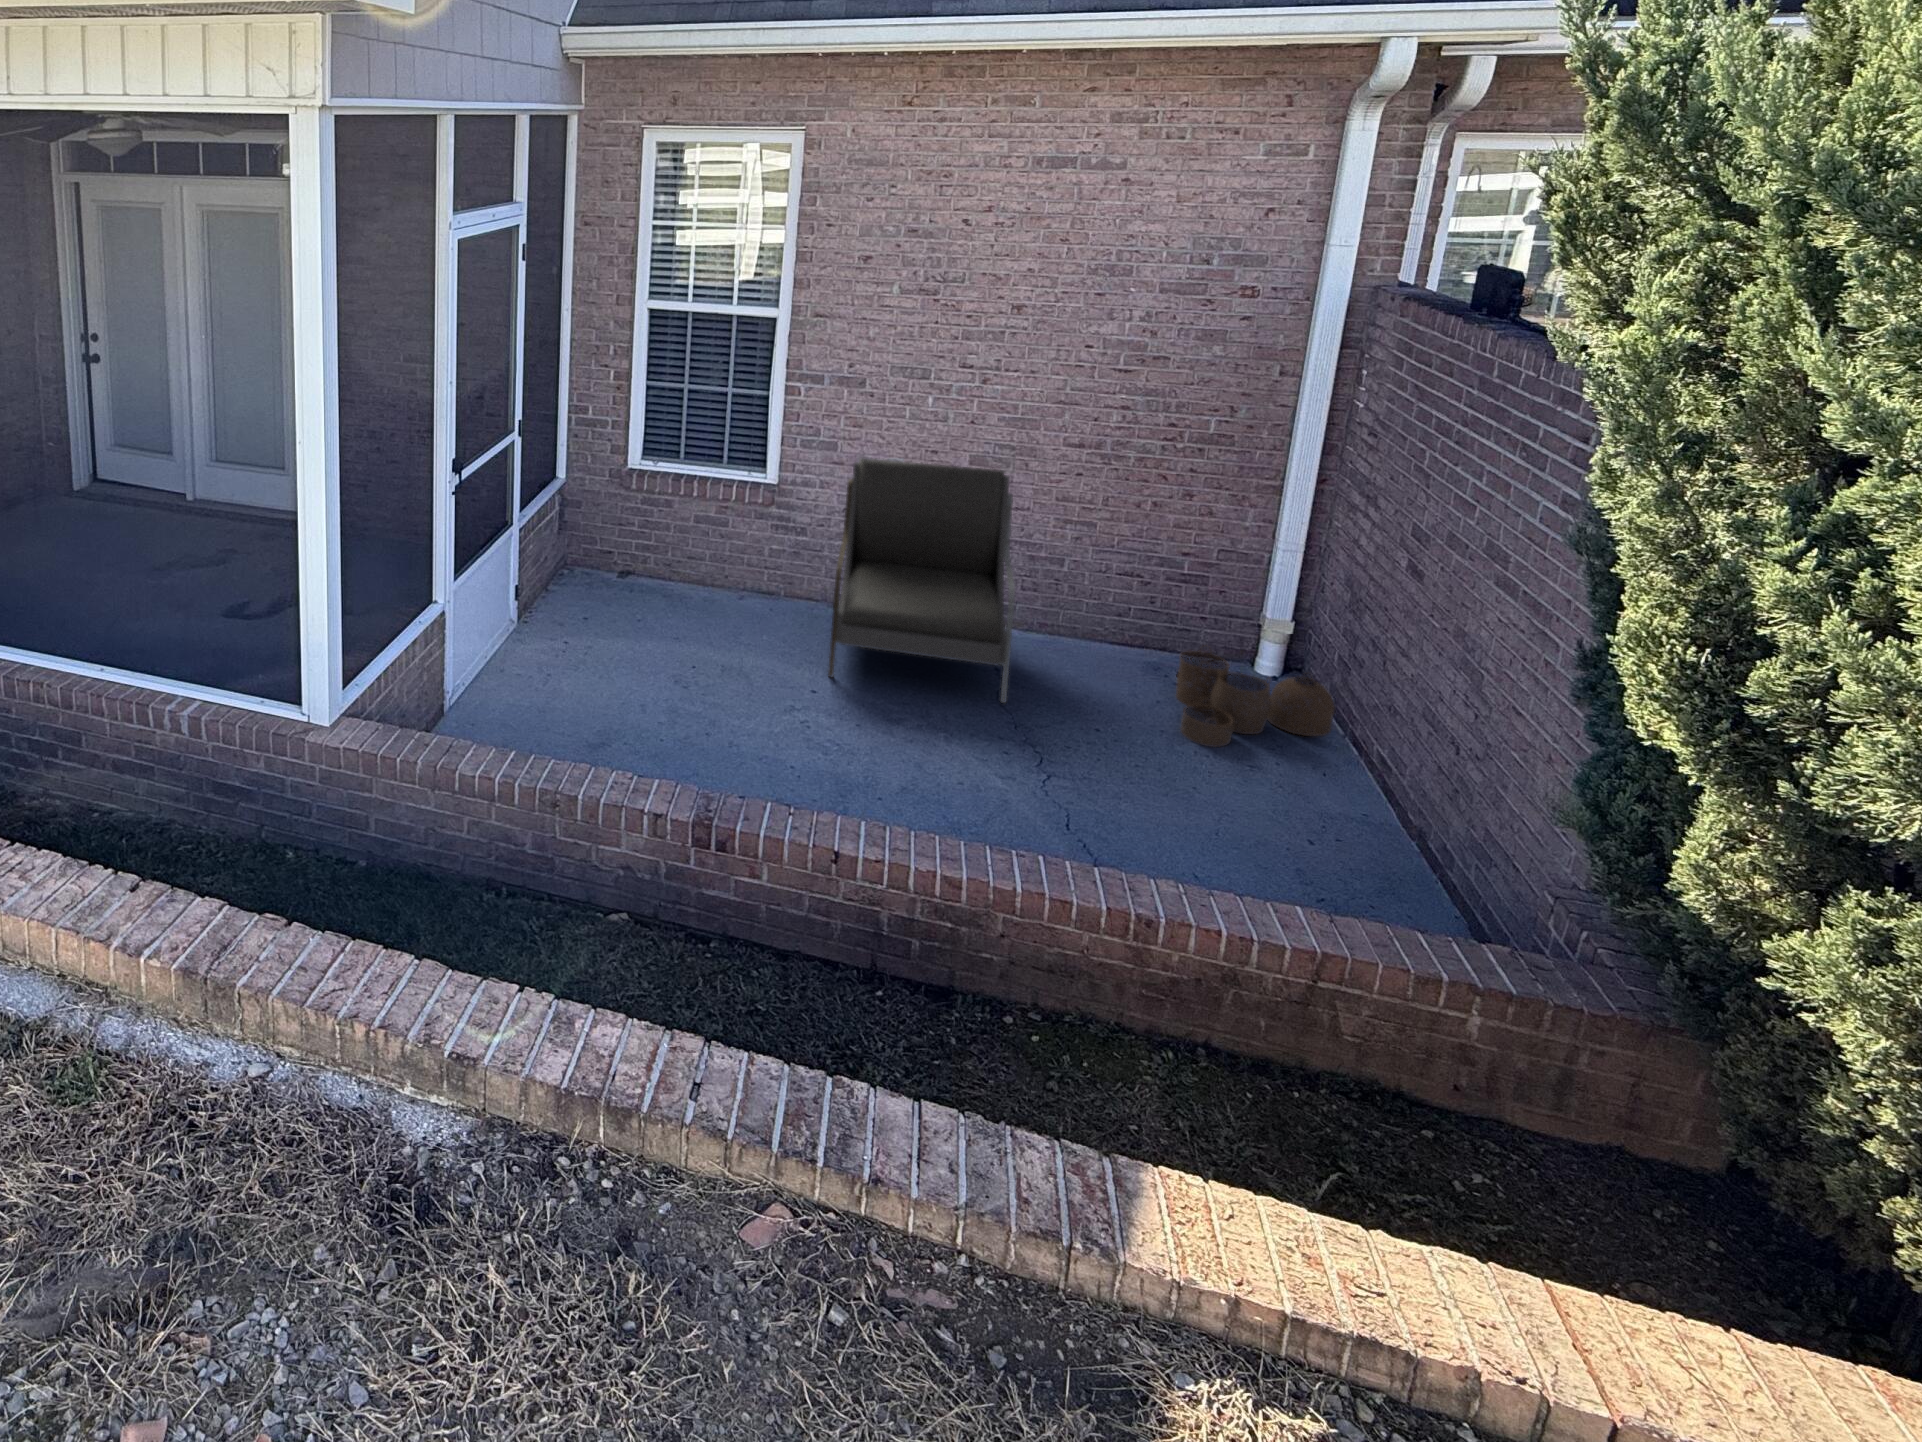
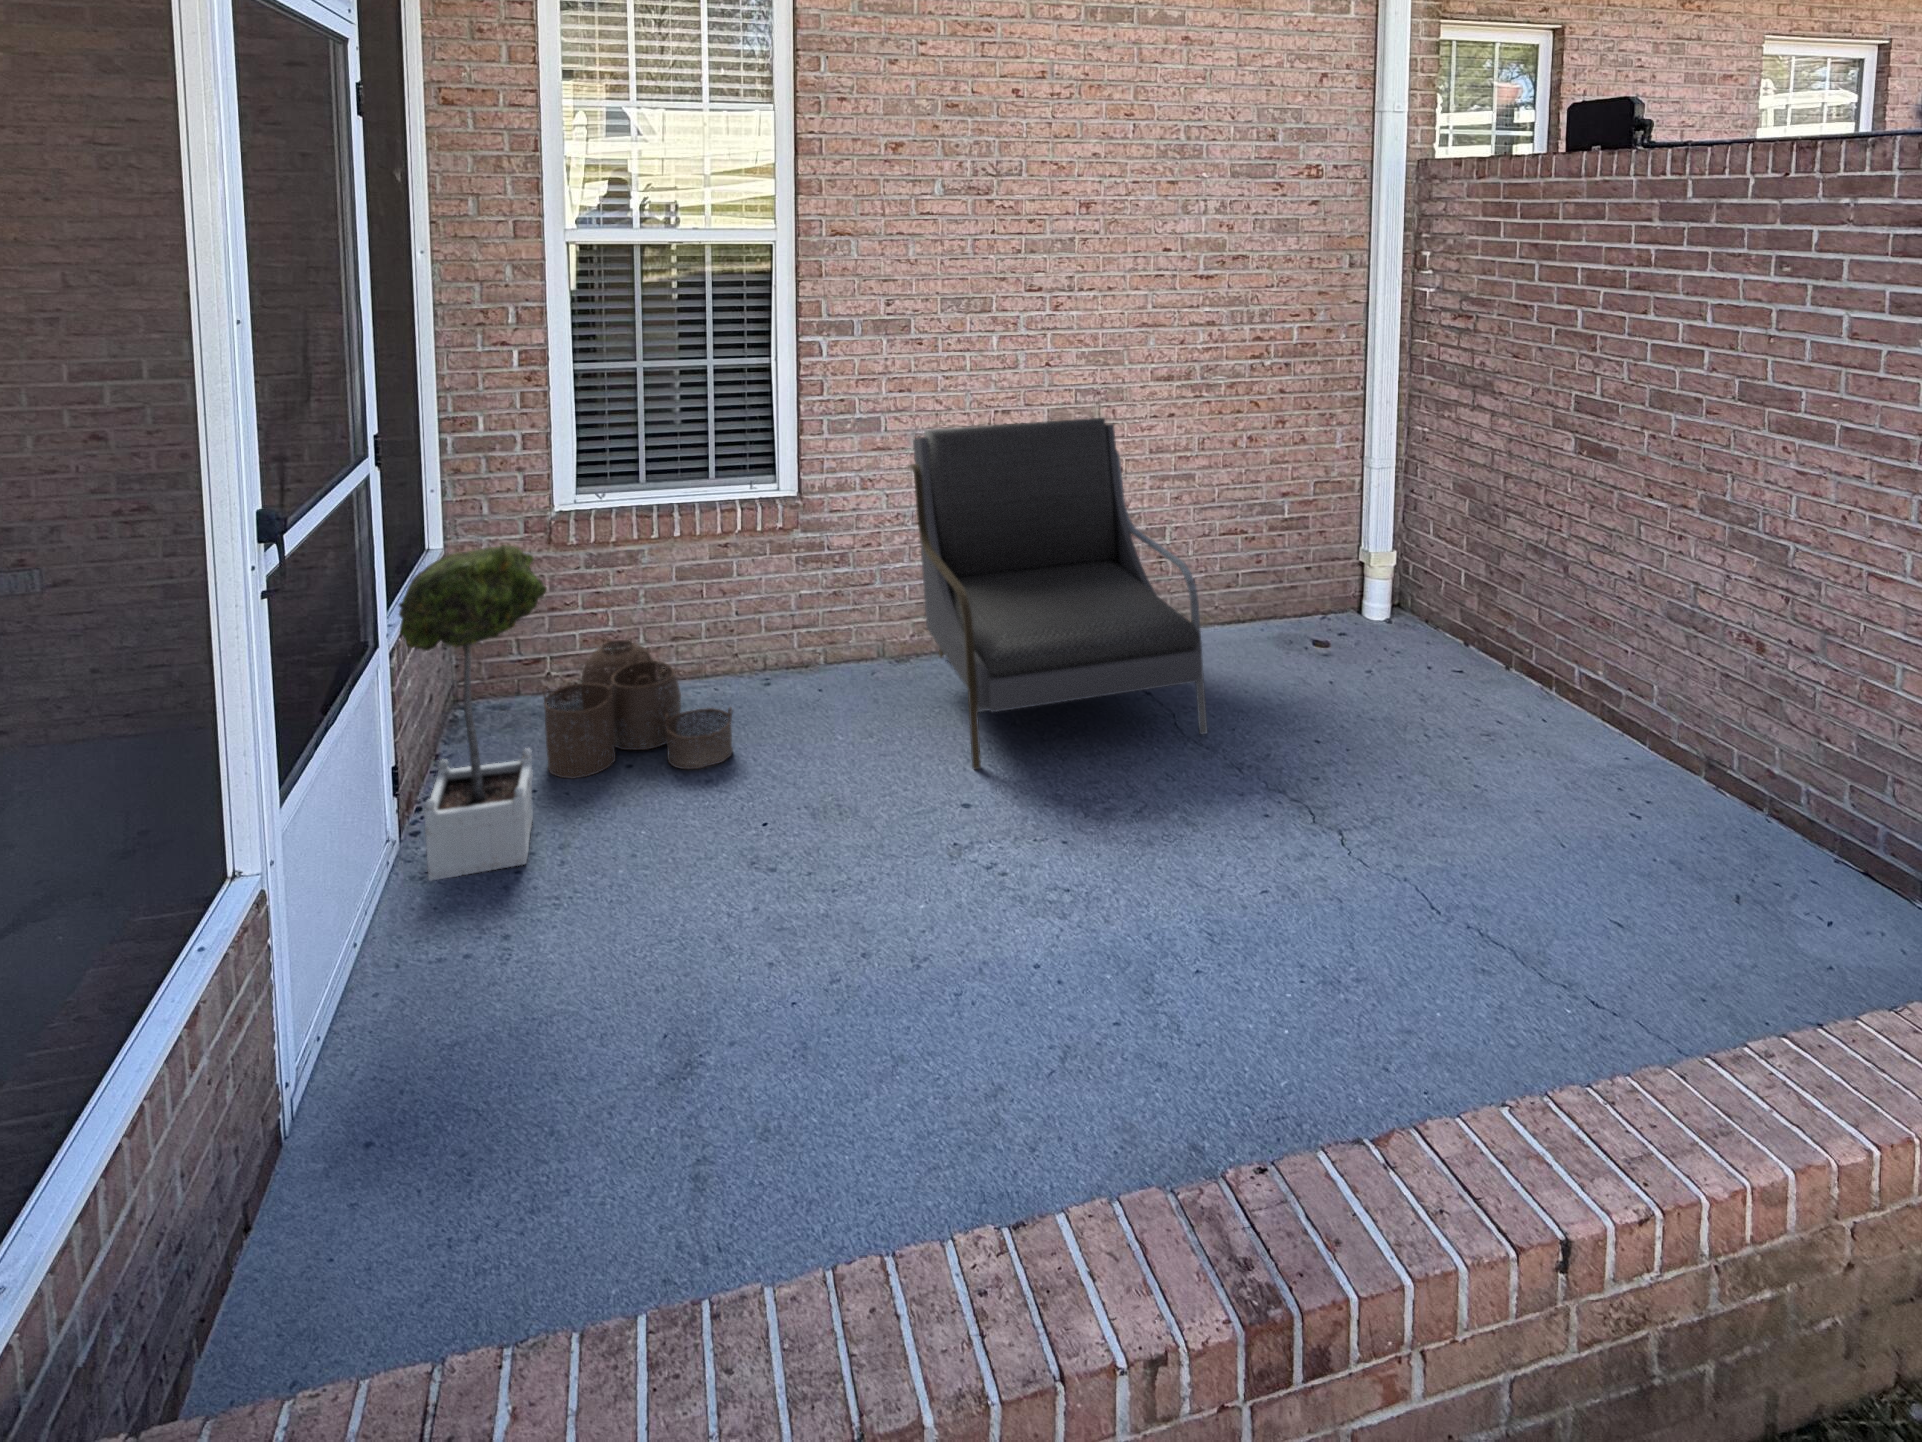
potted tree: none [518,487,589,648] -> present [399,545,546,881]
woven basket: present [1176,651,1334,747] -> present [543,640,733,779]

